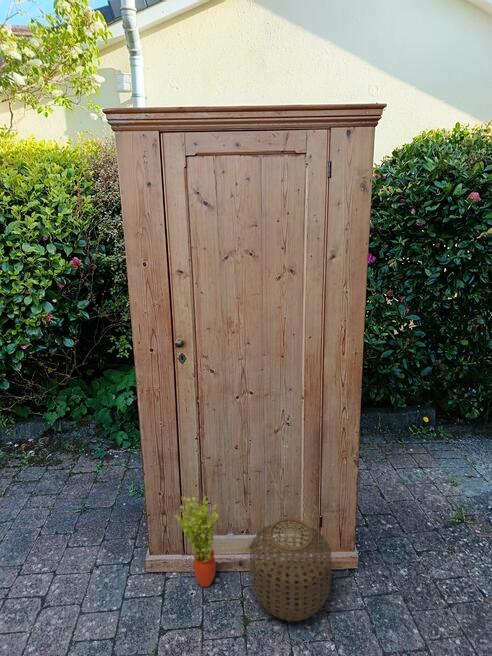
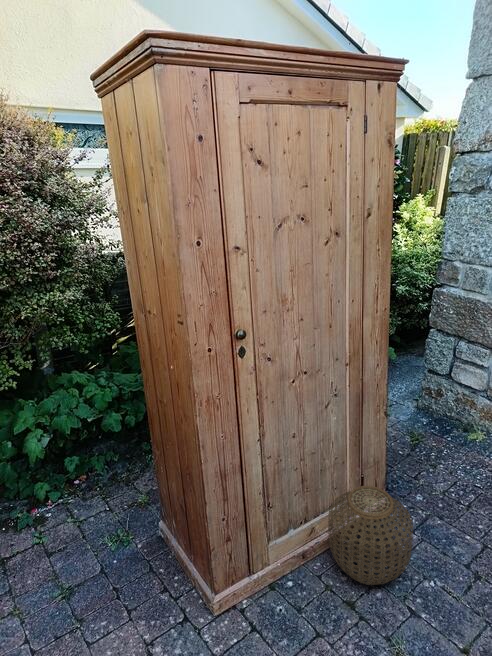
potted plant: present [175,496,219,587] -> none [257,499,304,598]

